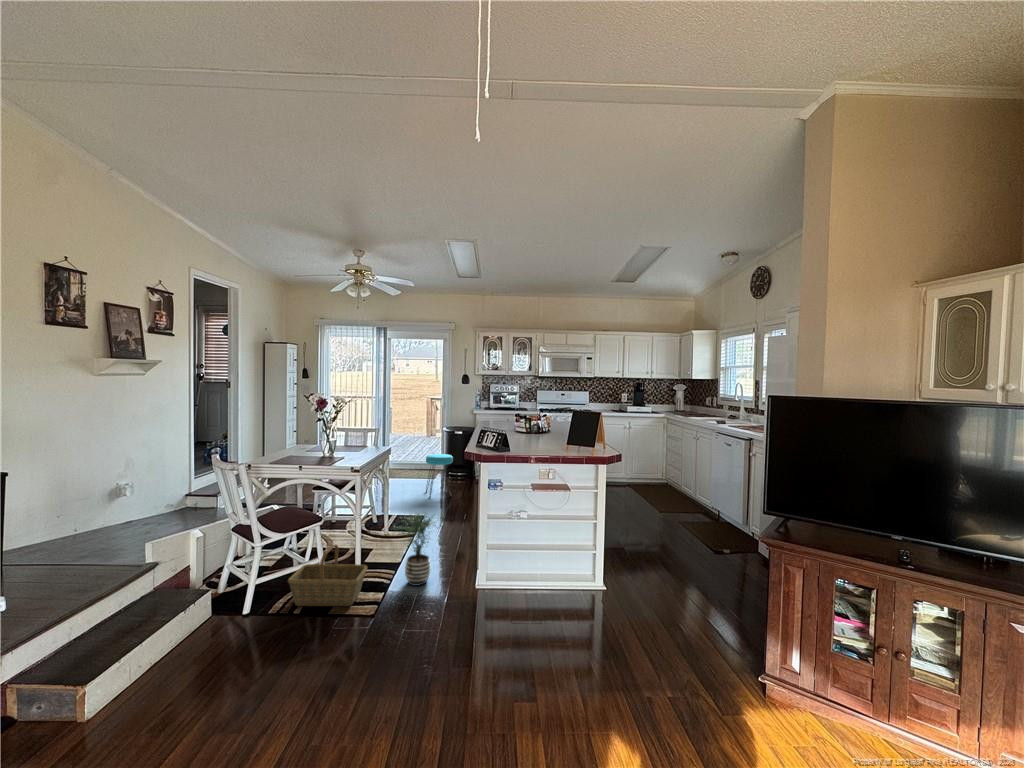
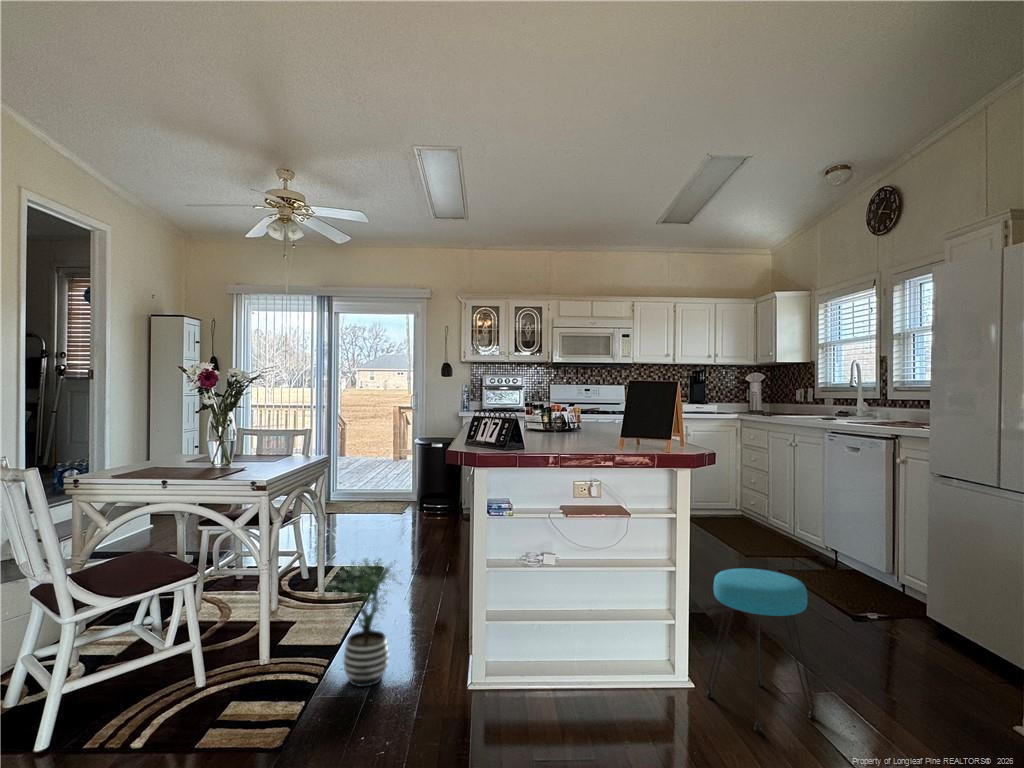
stool: present [426,454,453,497] -> present [706,568,816,730]
basket: present [288,545,367,606] -> none [124,616,276,731]

